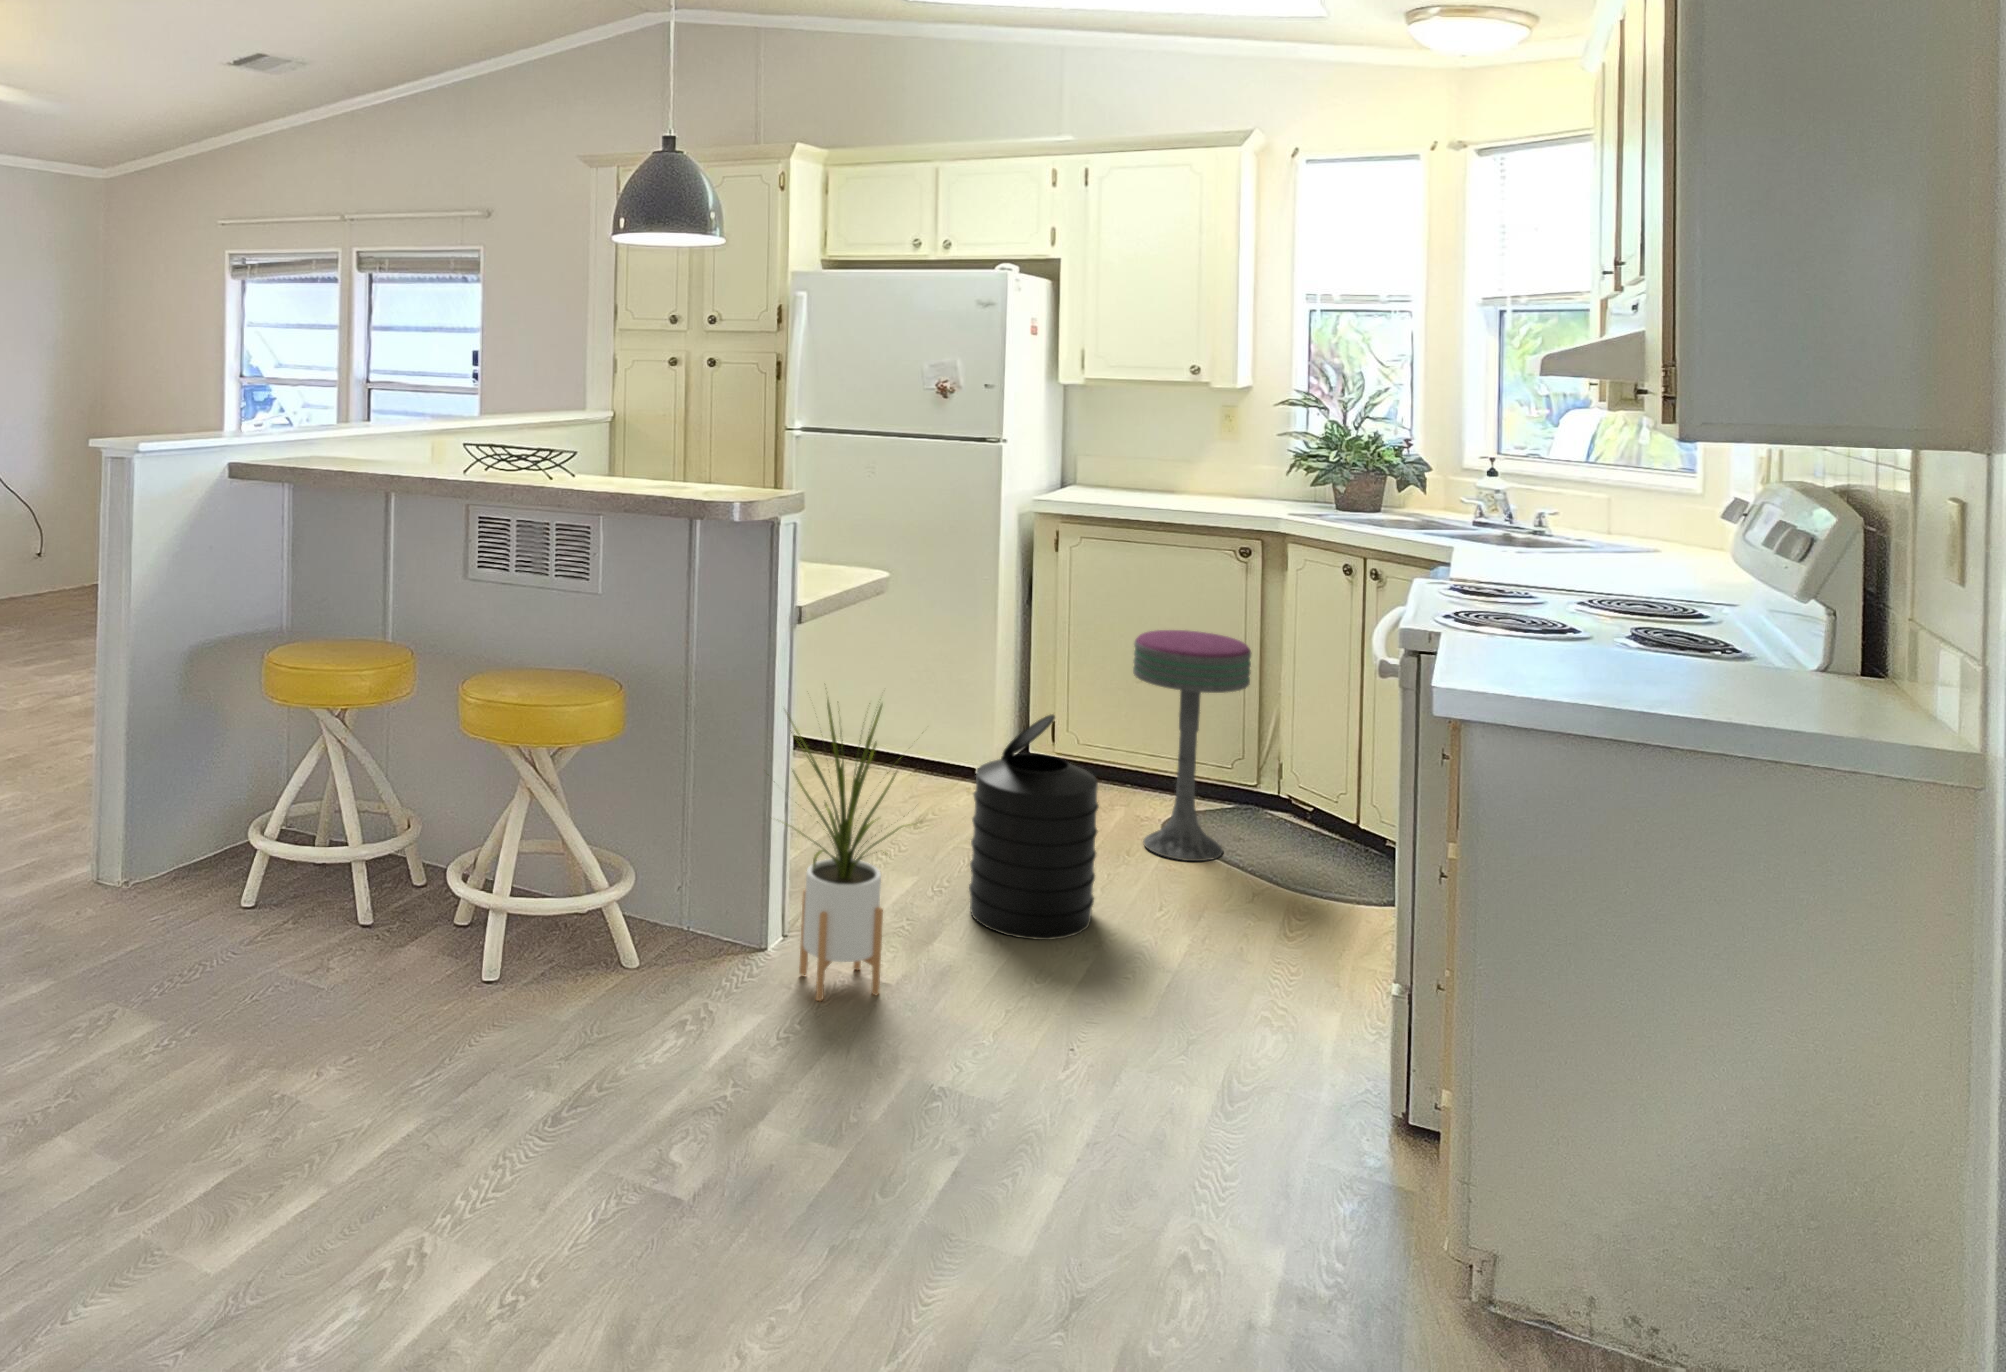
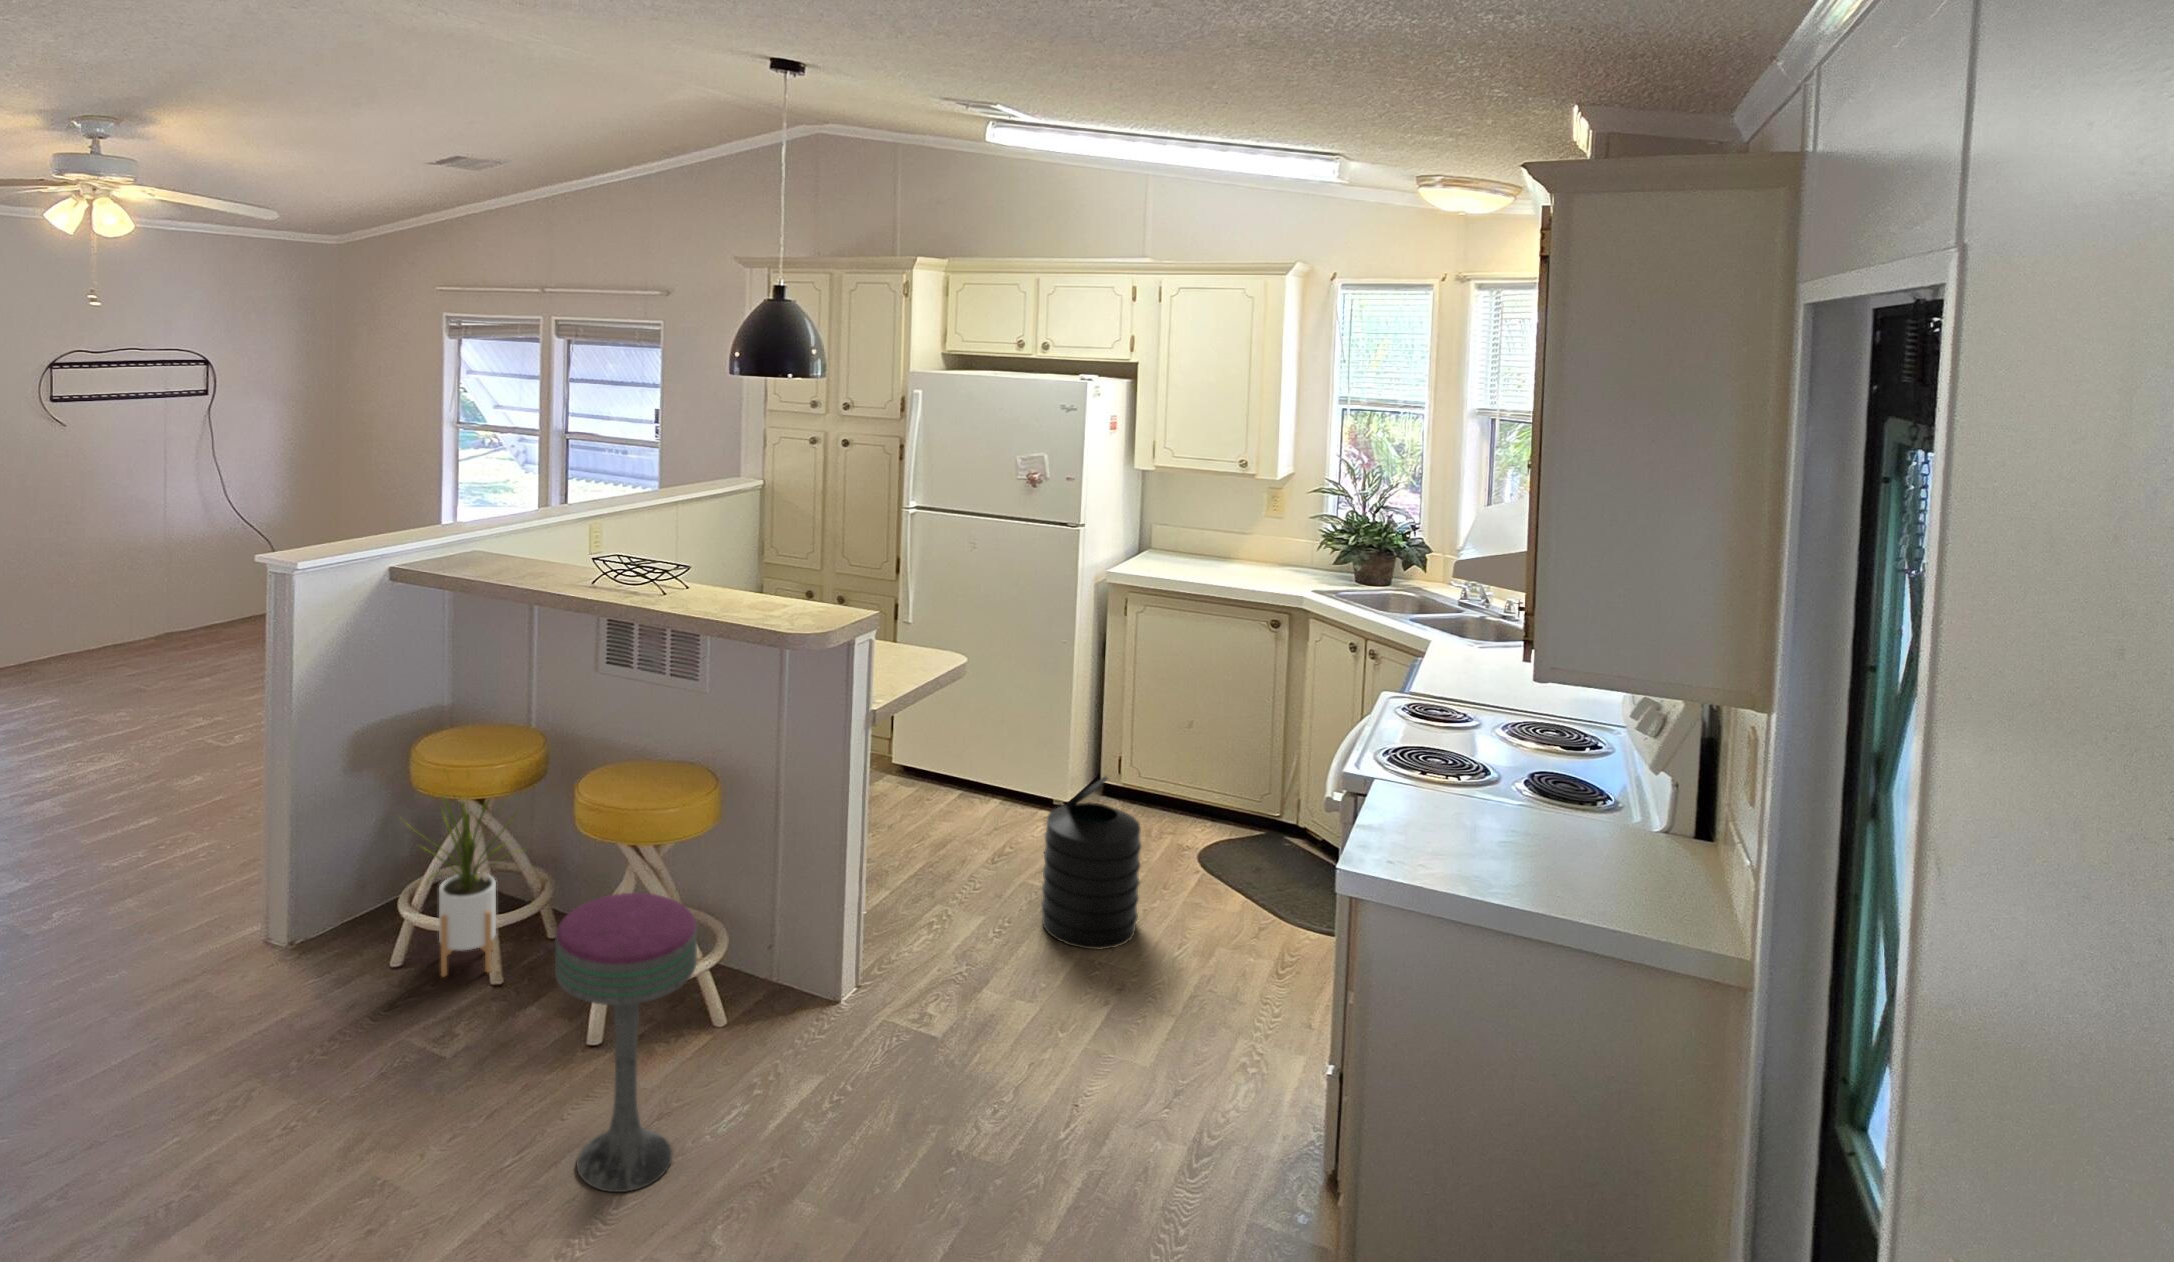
bar stool: present [1133,630,1251,861] -> present [555,893,697,1192]
house plant: present [788,700,904,1001] -> present [428,797,506,977]

